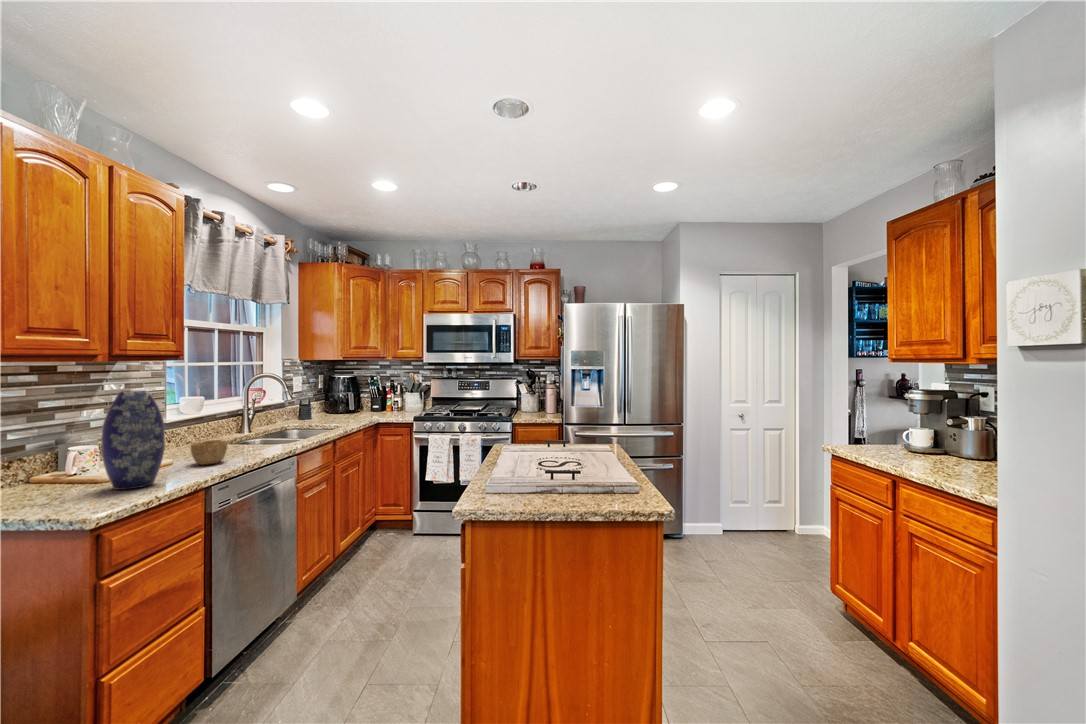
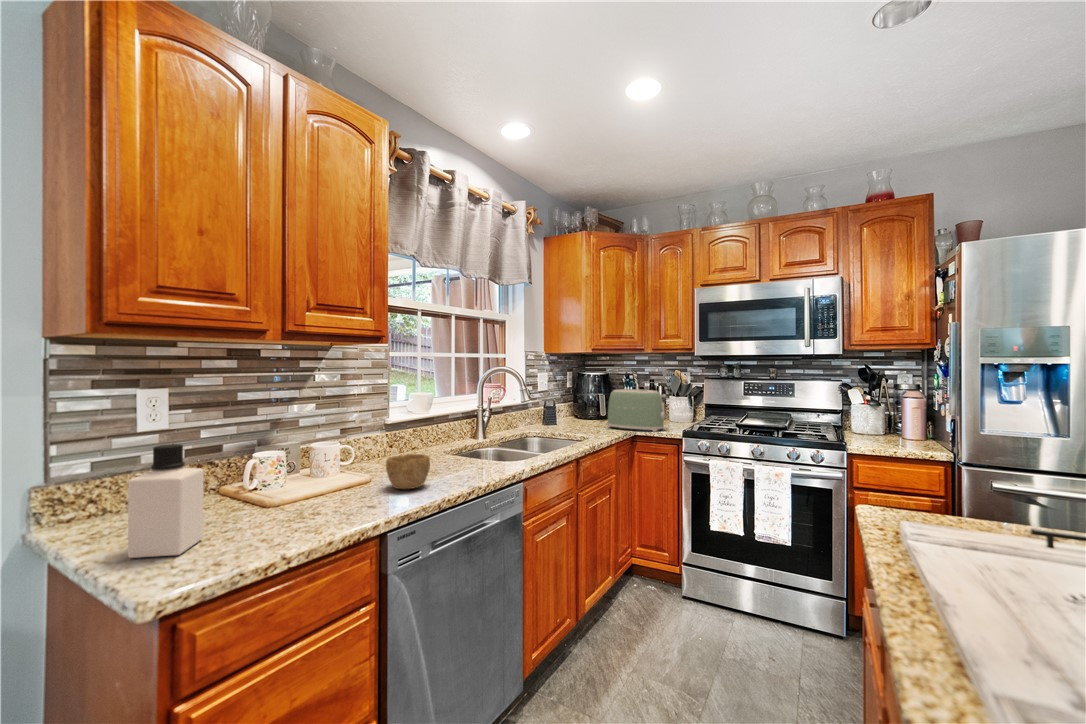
toaster: none [356,388,402,419] -> present [607,389,666,432]
vase: present [101,390,165,490] -> none [249,382,328,529]
bottle: none [27,436,74,511] -> present [128,444,204,558]

